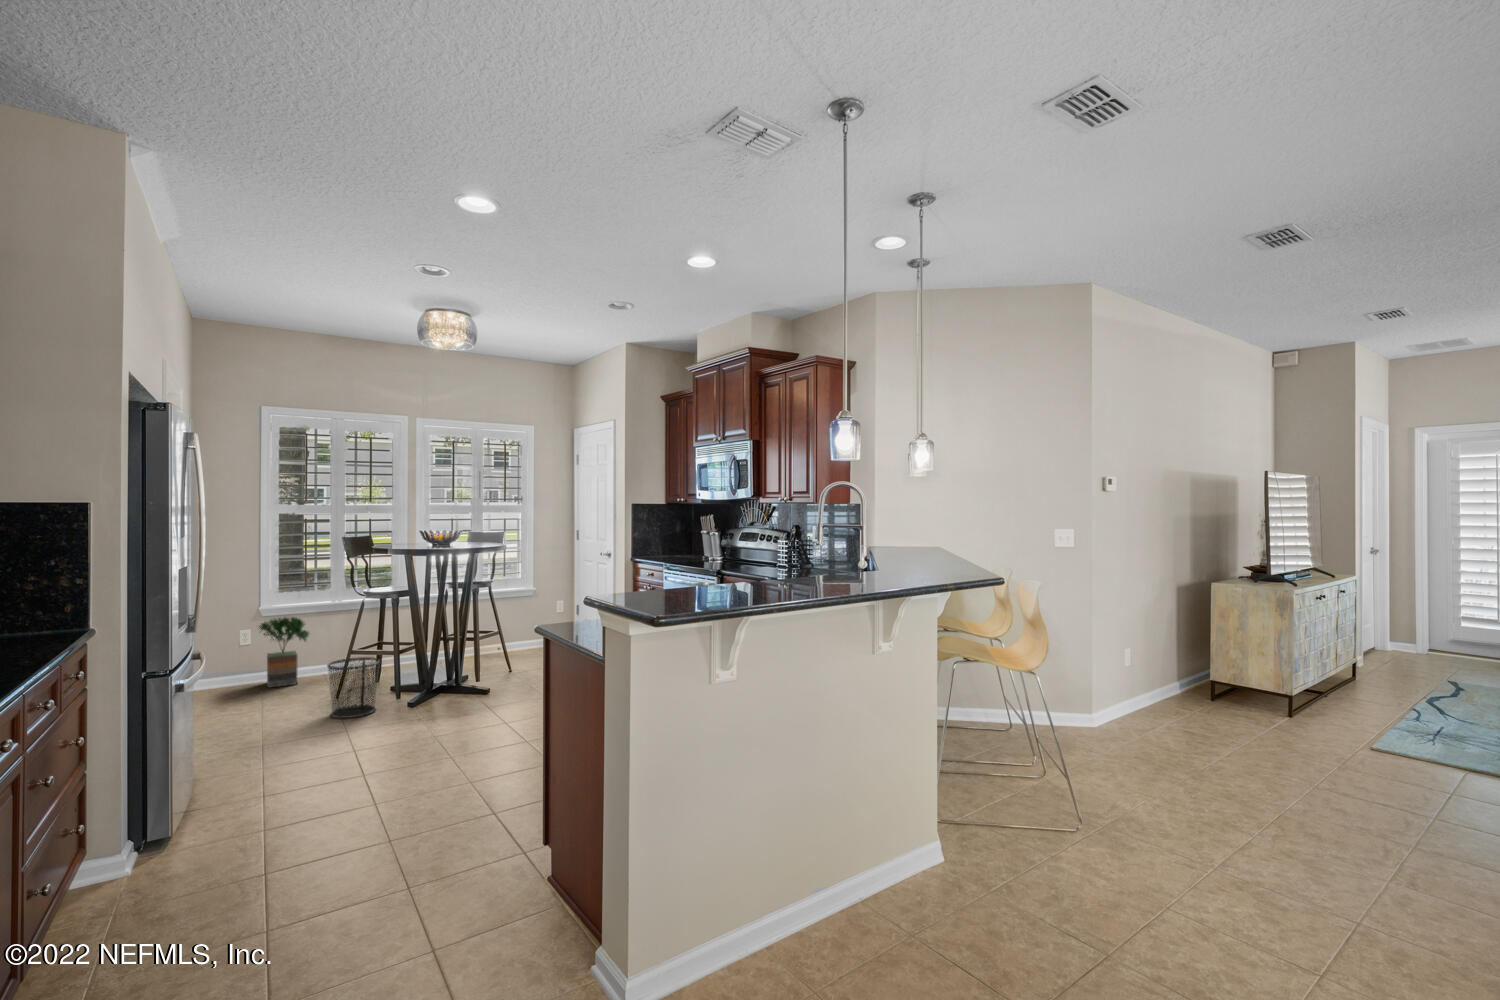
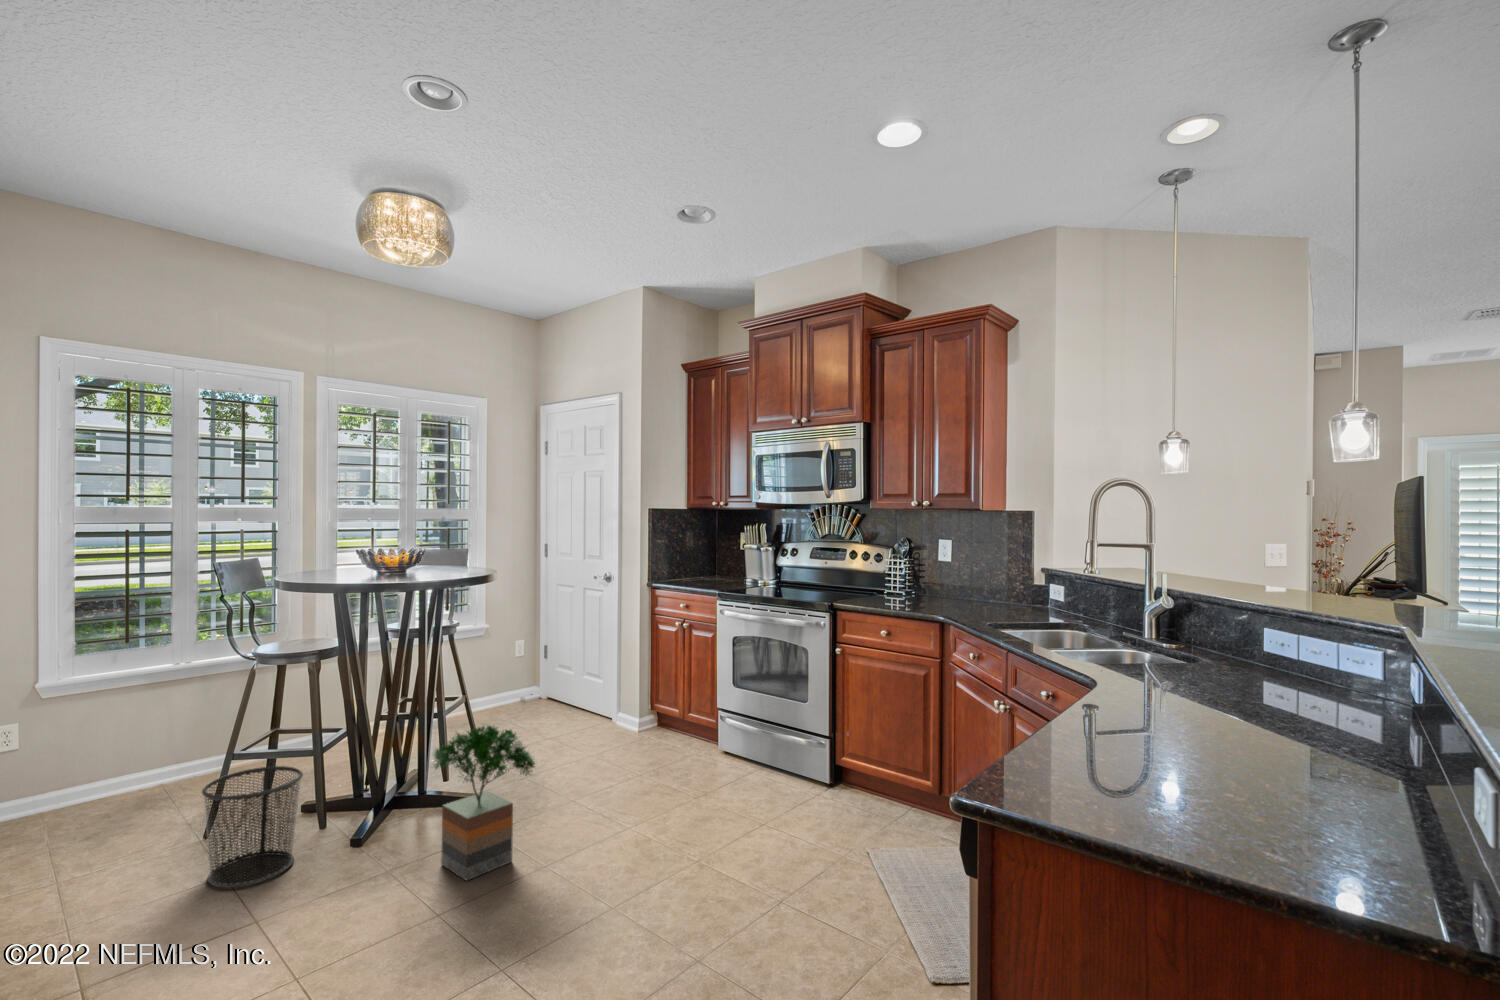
potted tree: present [259,617,310,687] -> present [433,726,535,880]

